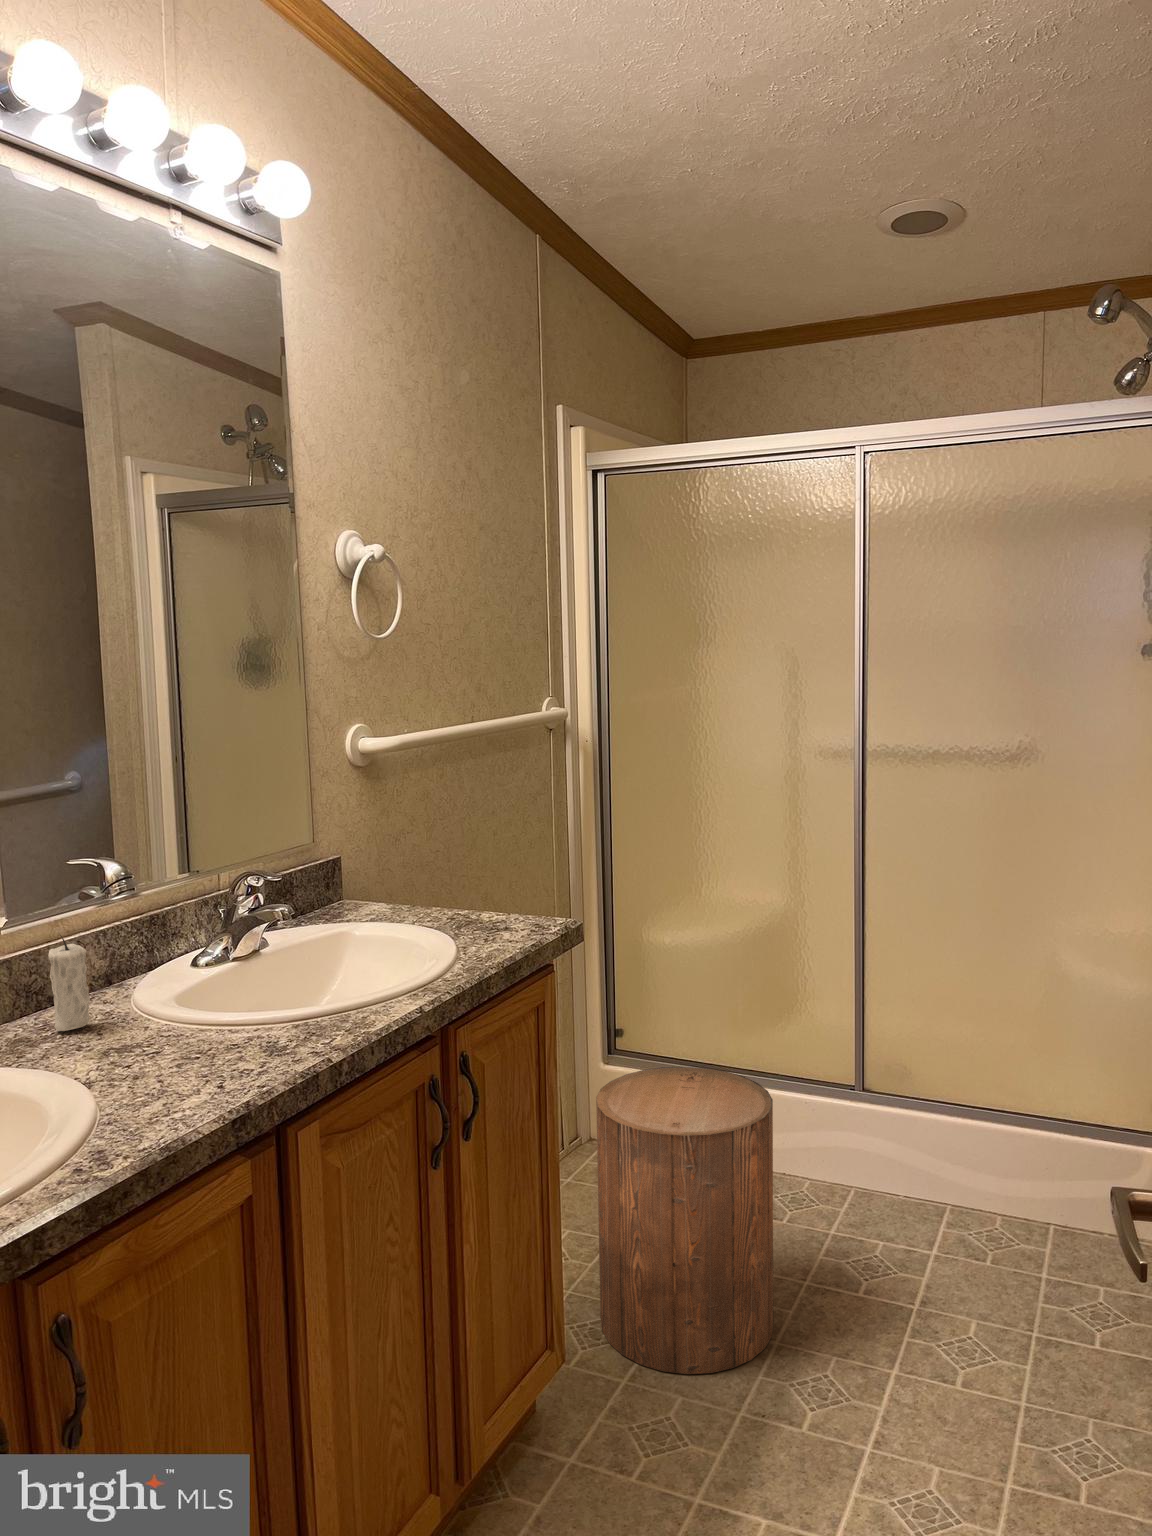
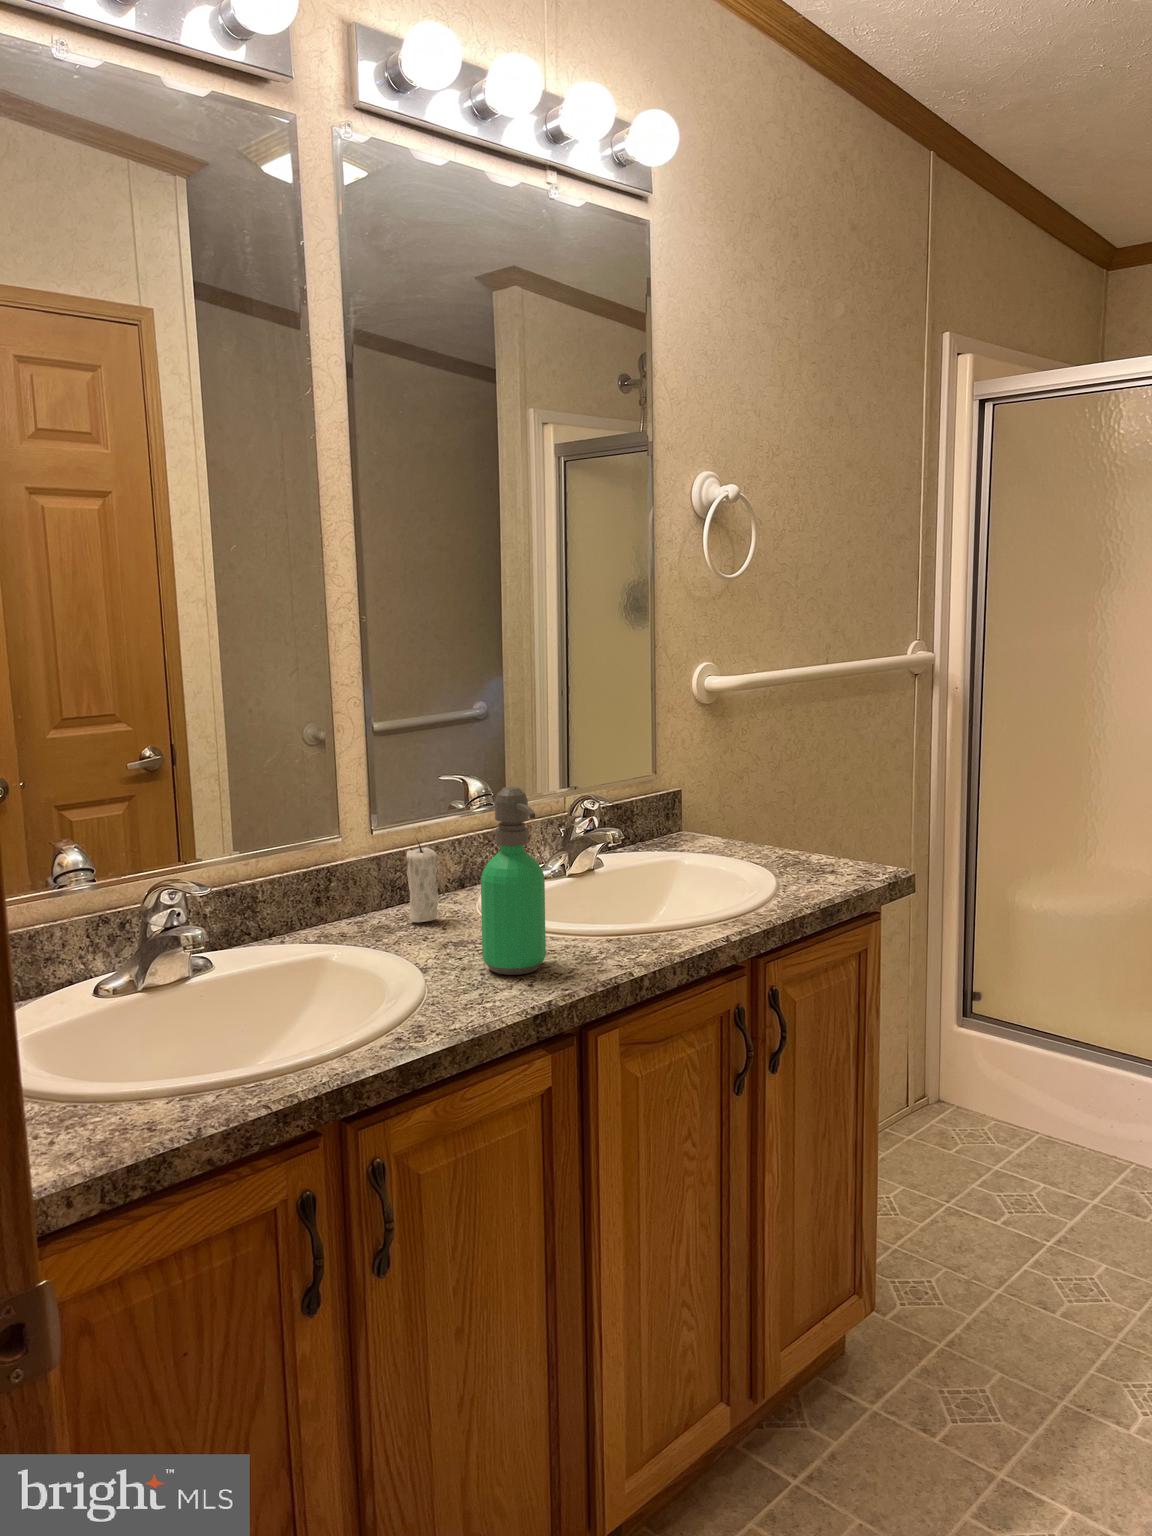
soap dispenser: none [154,868,232,1078] -> present [481,787,546,975]
stool: present [596,1067,773,1374] -> none [923,1035,1131,1357]

